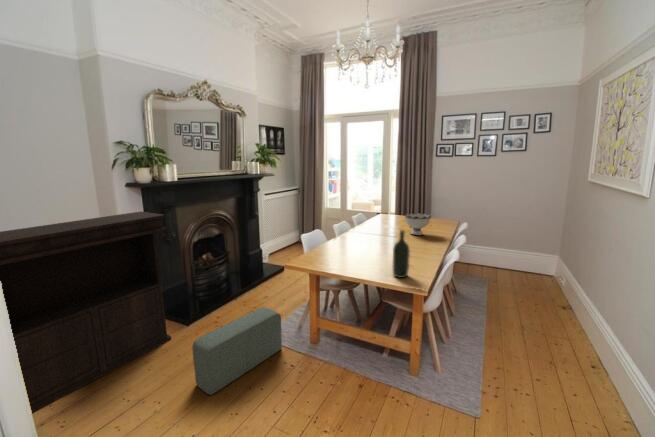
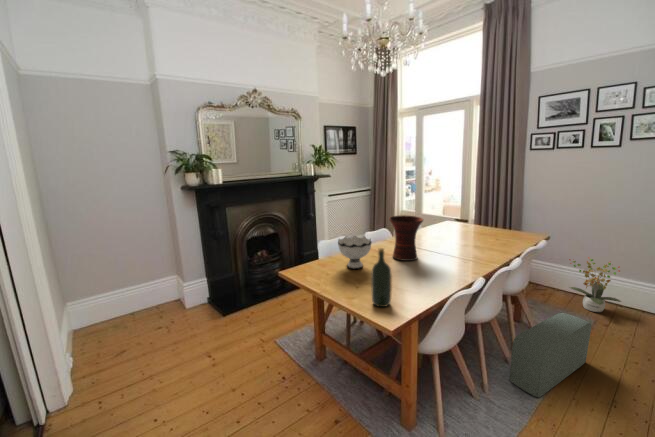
vase: none [368,208,396,245] -> present [389,215,423,261]
console table: present [0,211,171,414] -> none [20,211,205,376]
bowl: present [405,213,430,236] -> present [338,236,371,269]
potted plant: none [469,236,502,275] -> present [569,257,621,312]
pouf: present [192,307,282,395] -> present [510,312,591,398]

